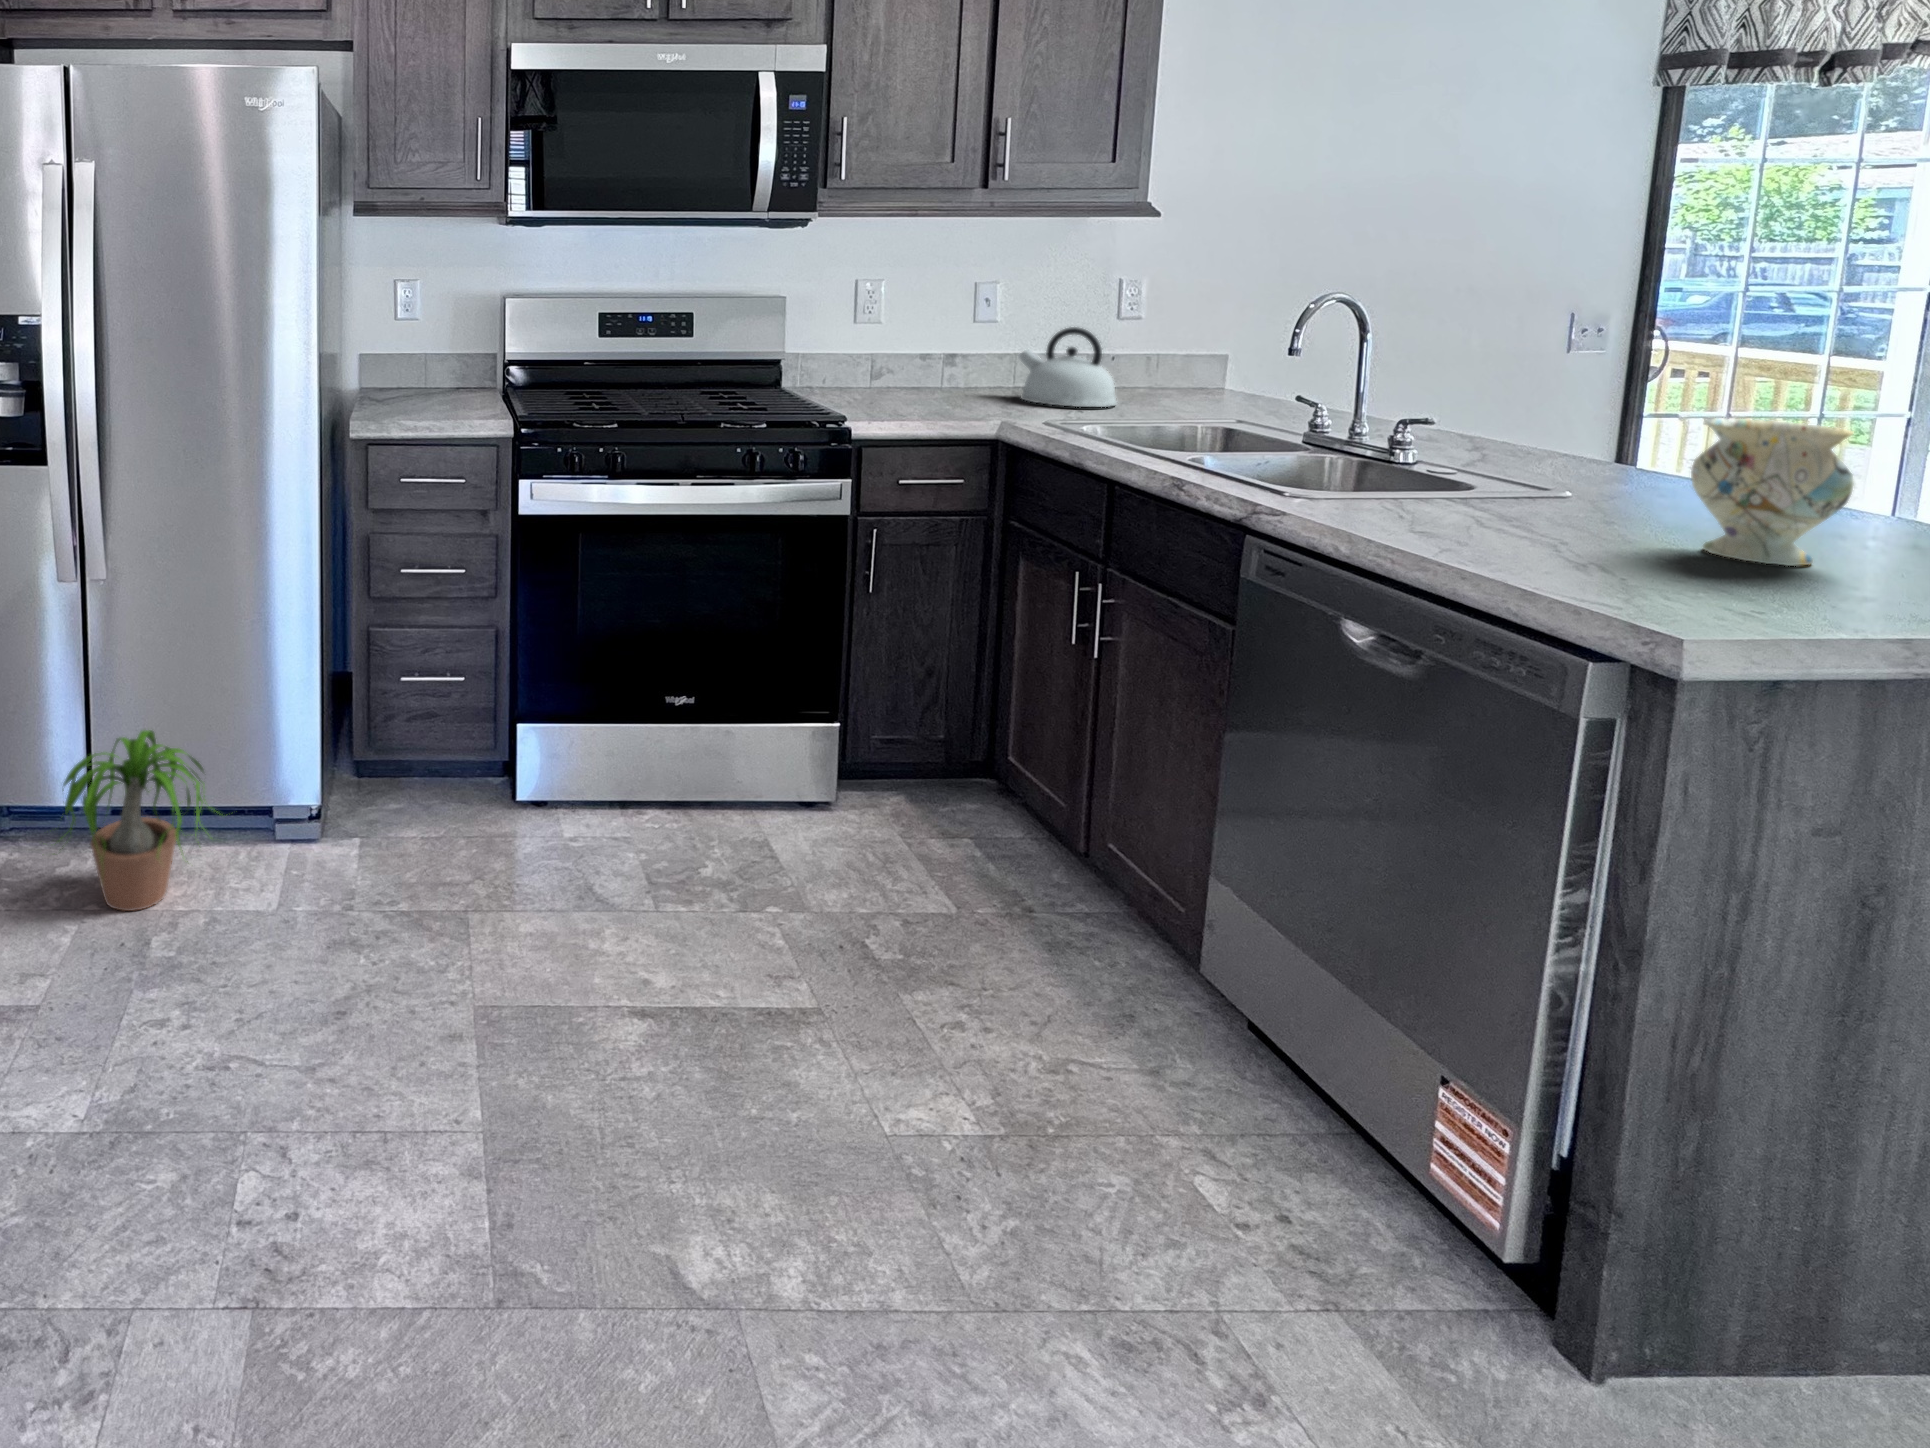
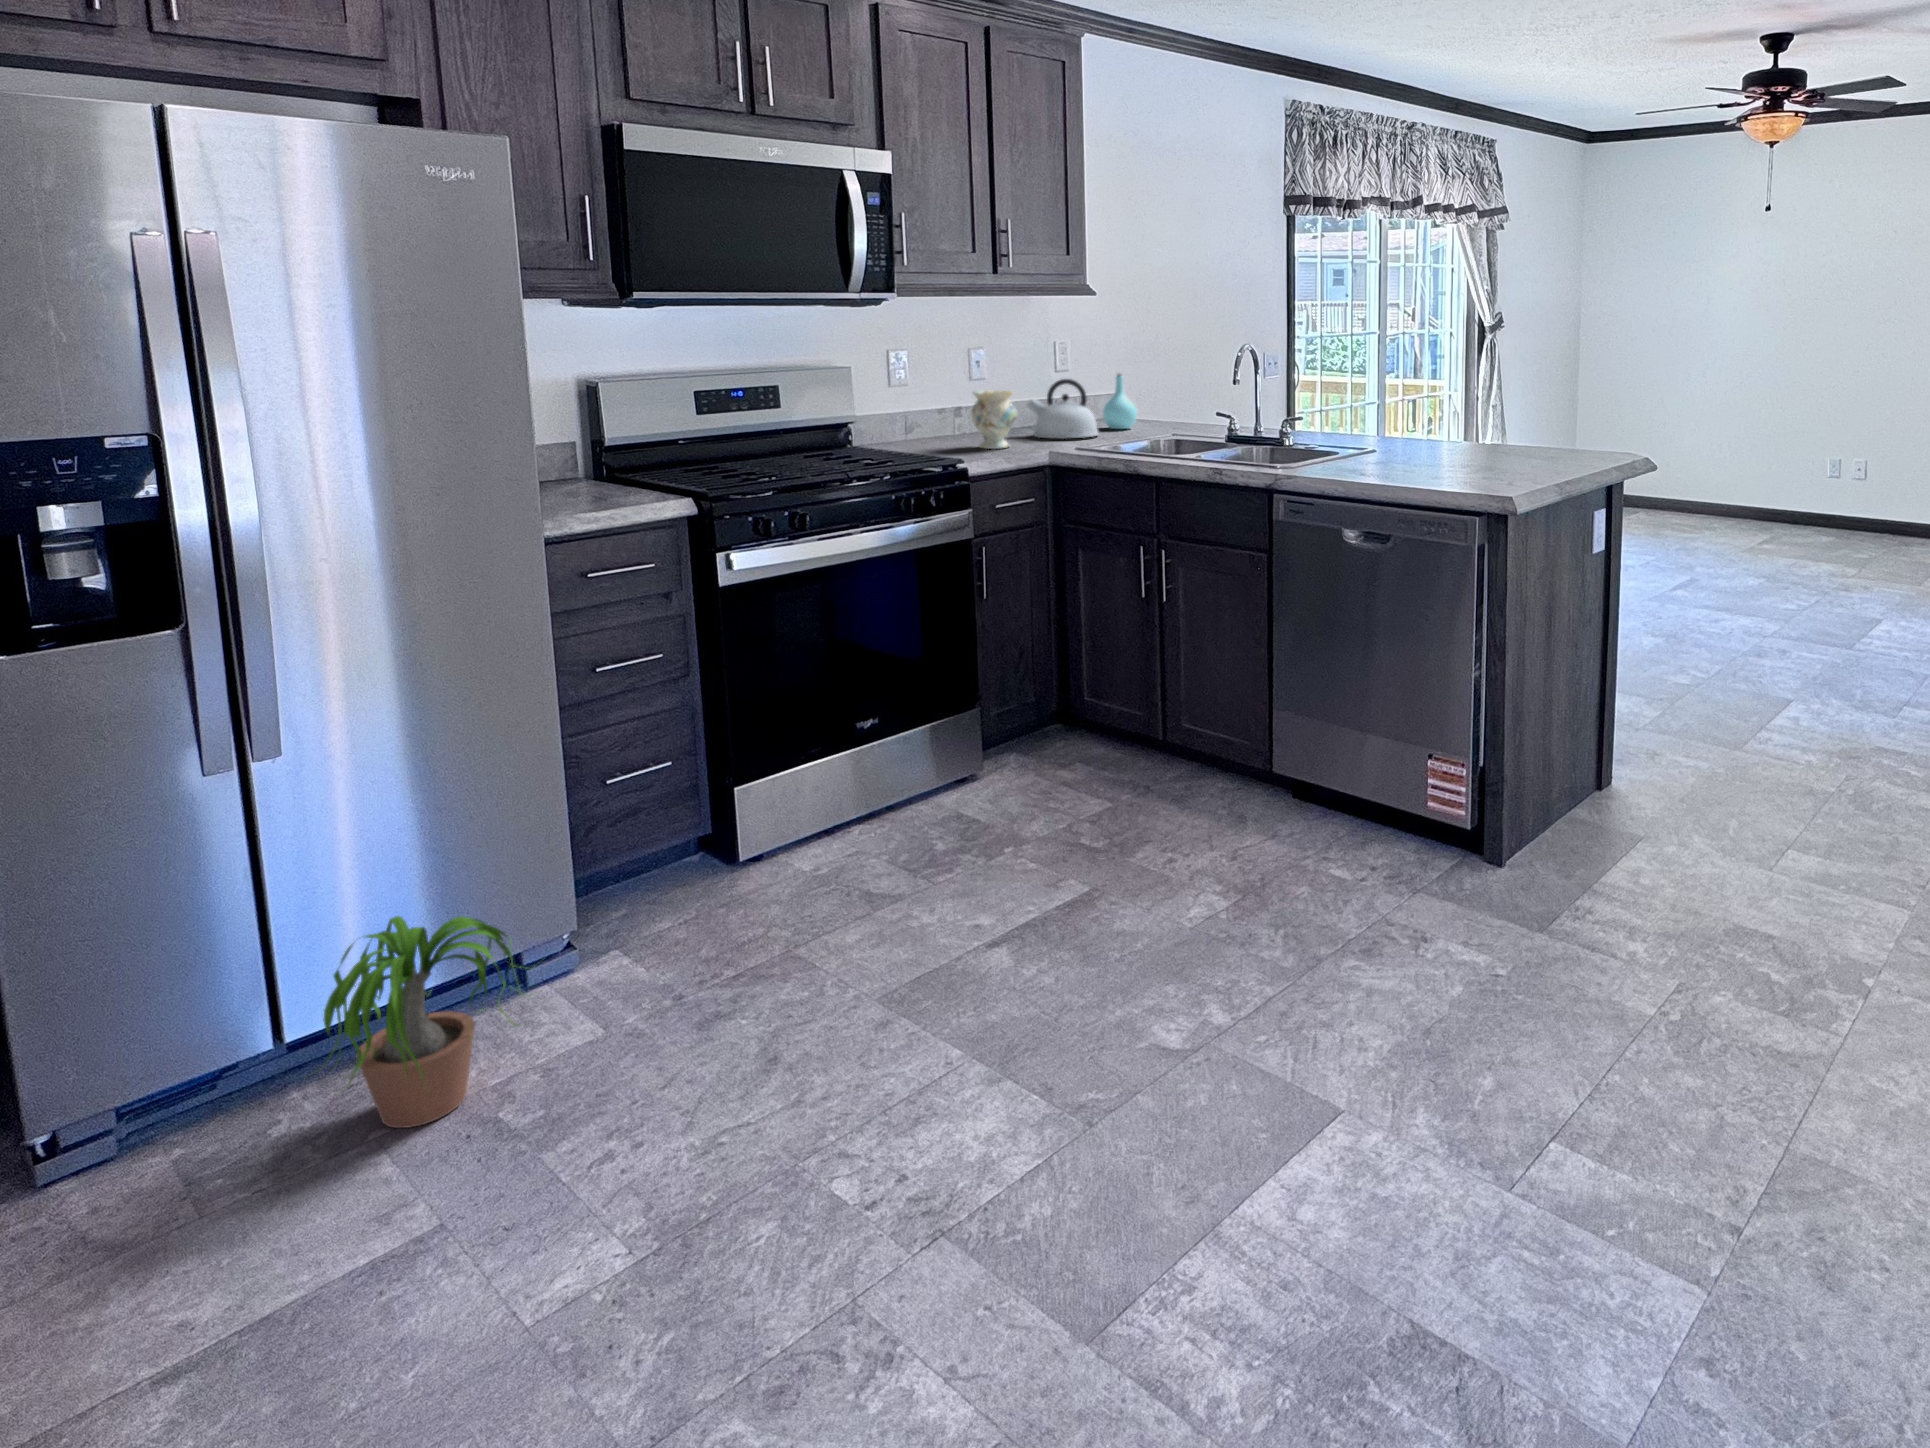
bottle: none [1147,326,1201,403] -> present [1103,374,1137,429]
vase: present [1691,418,1854,566] -> present [971,390,1017,449]

